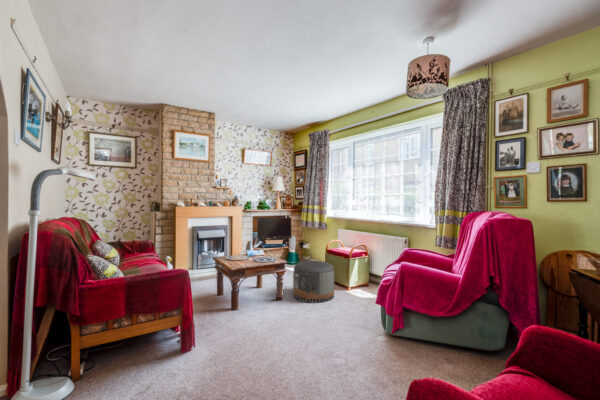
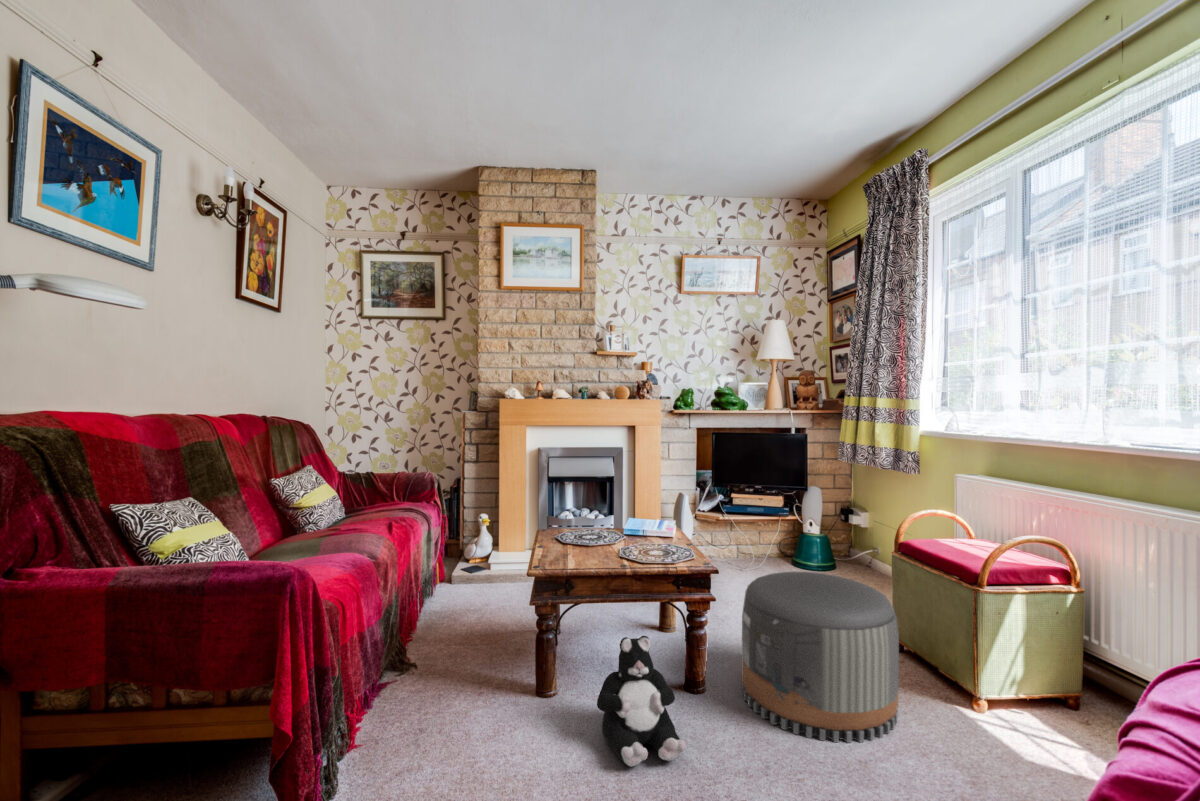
plush toy: none [264,282,291,316] -> present [597,636,686,767]

